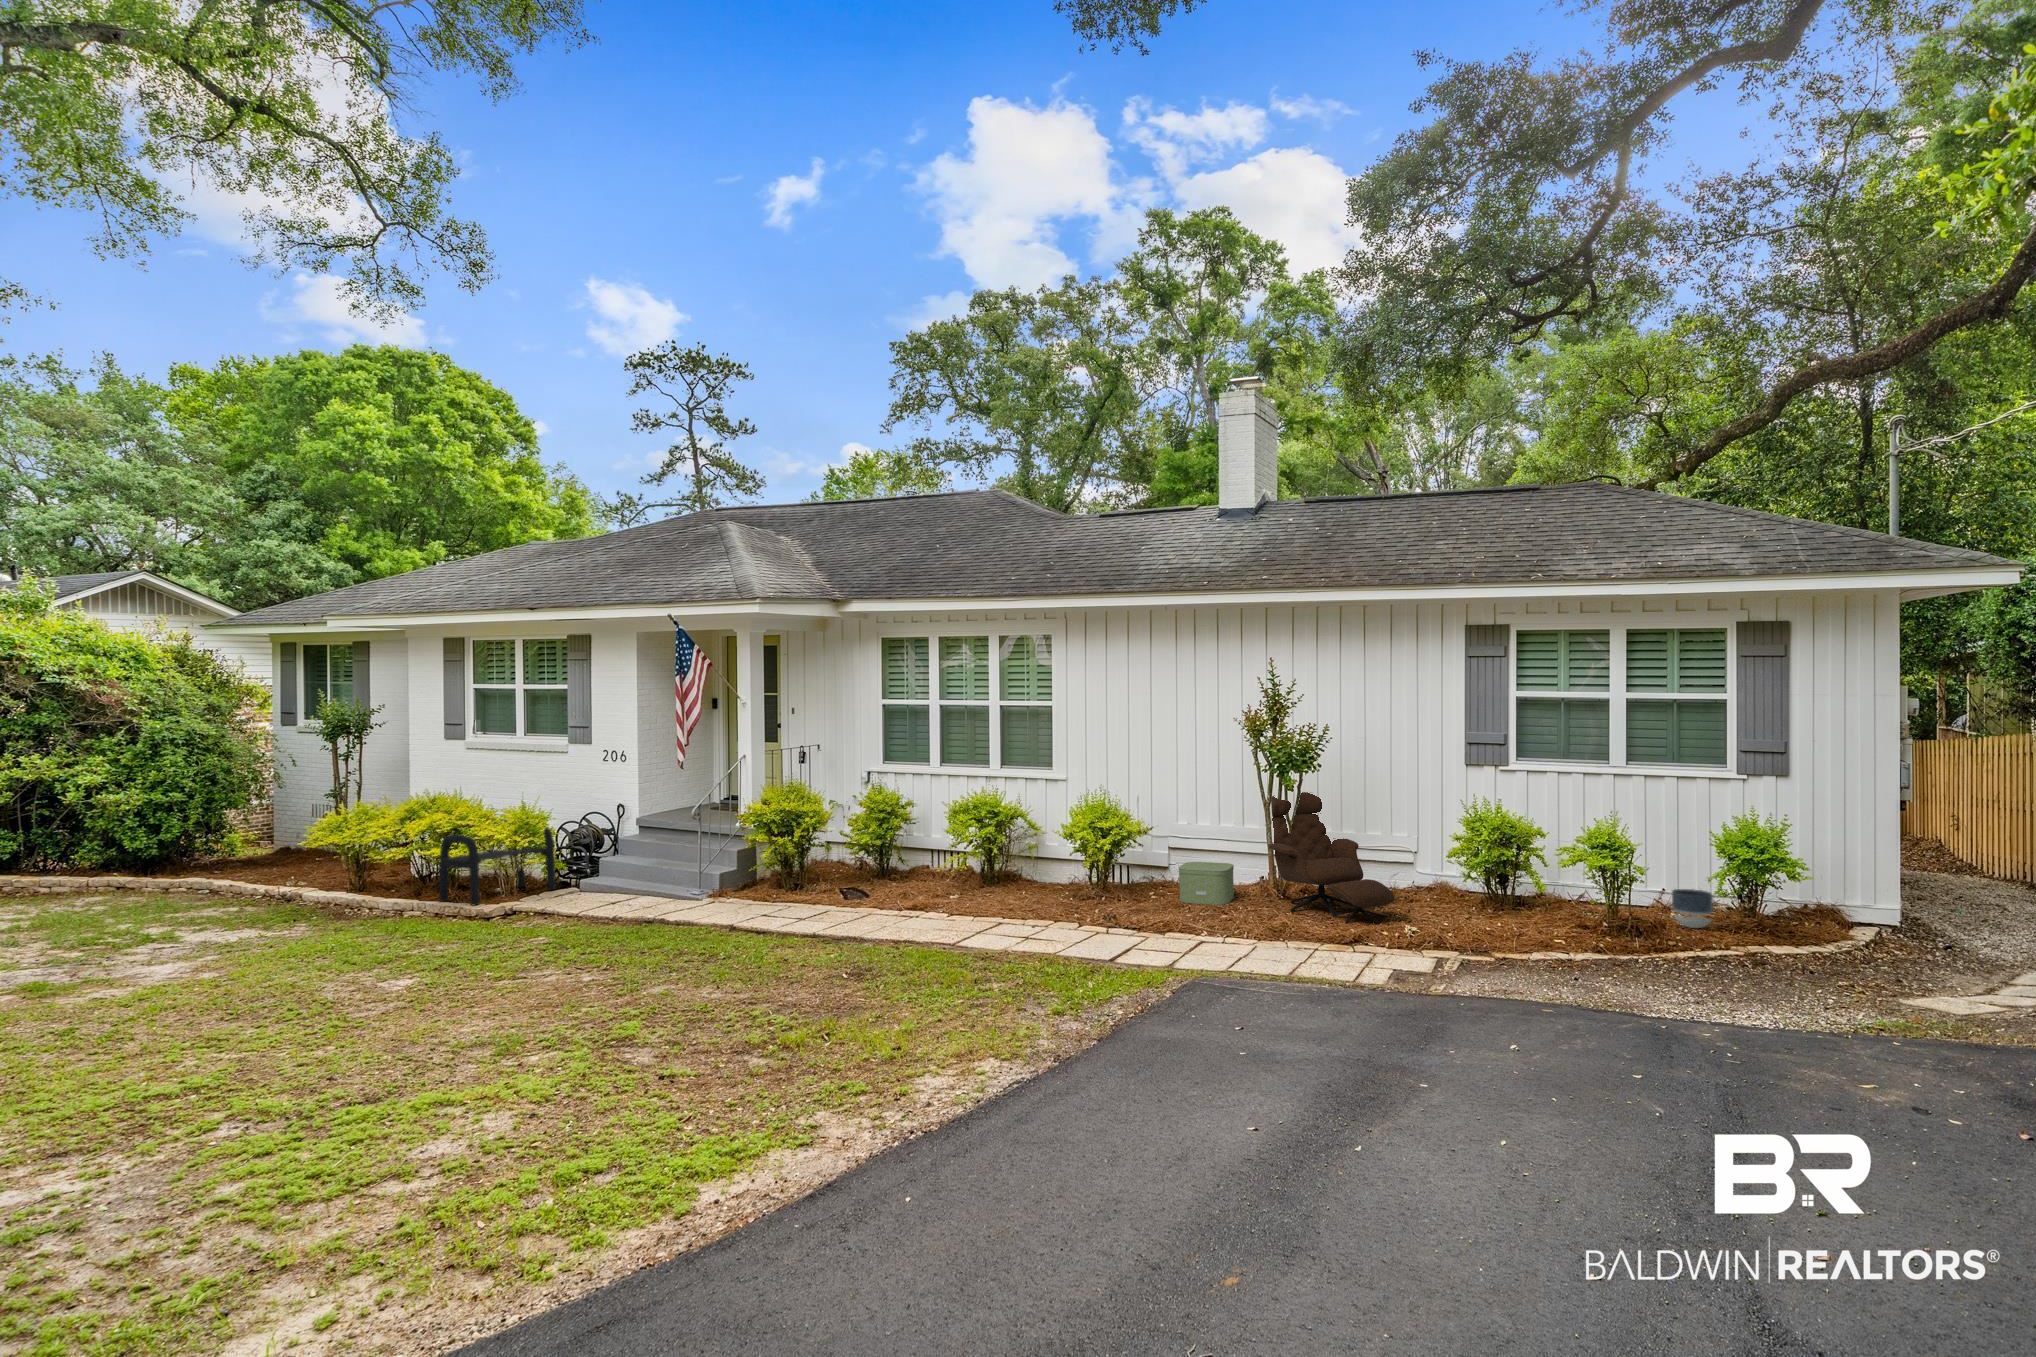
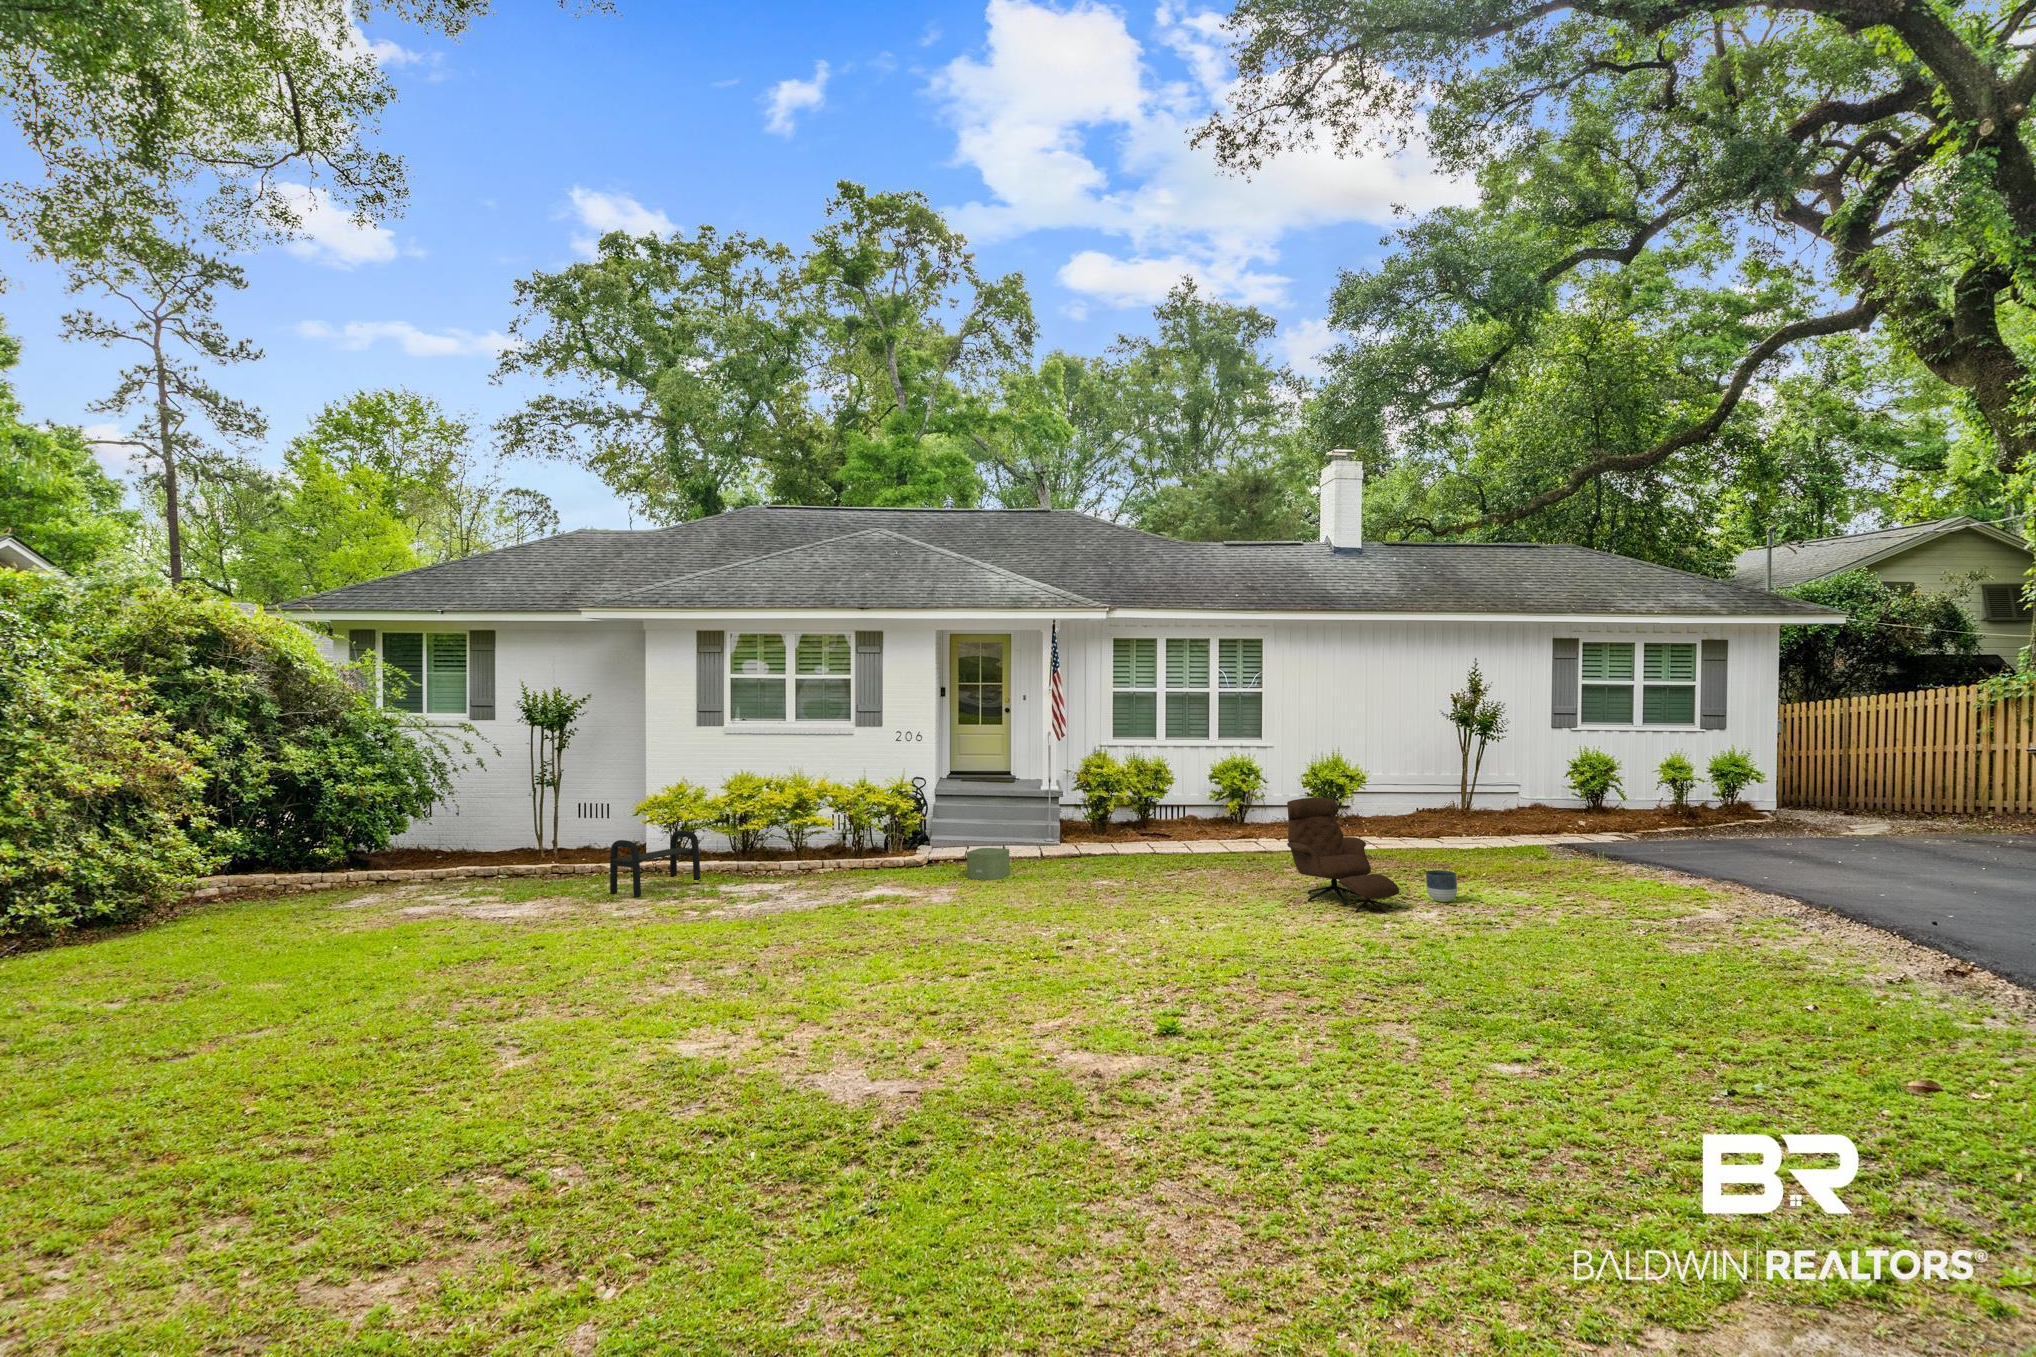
storage box: present [1178,862,1234,905] -> present [966,848,1010,880]
planter: present [1672,889,1713,928] -> present [1426,870,1457,902]

